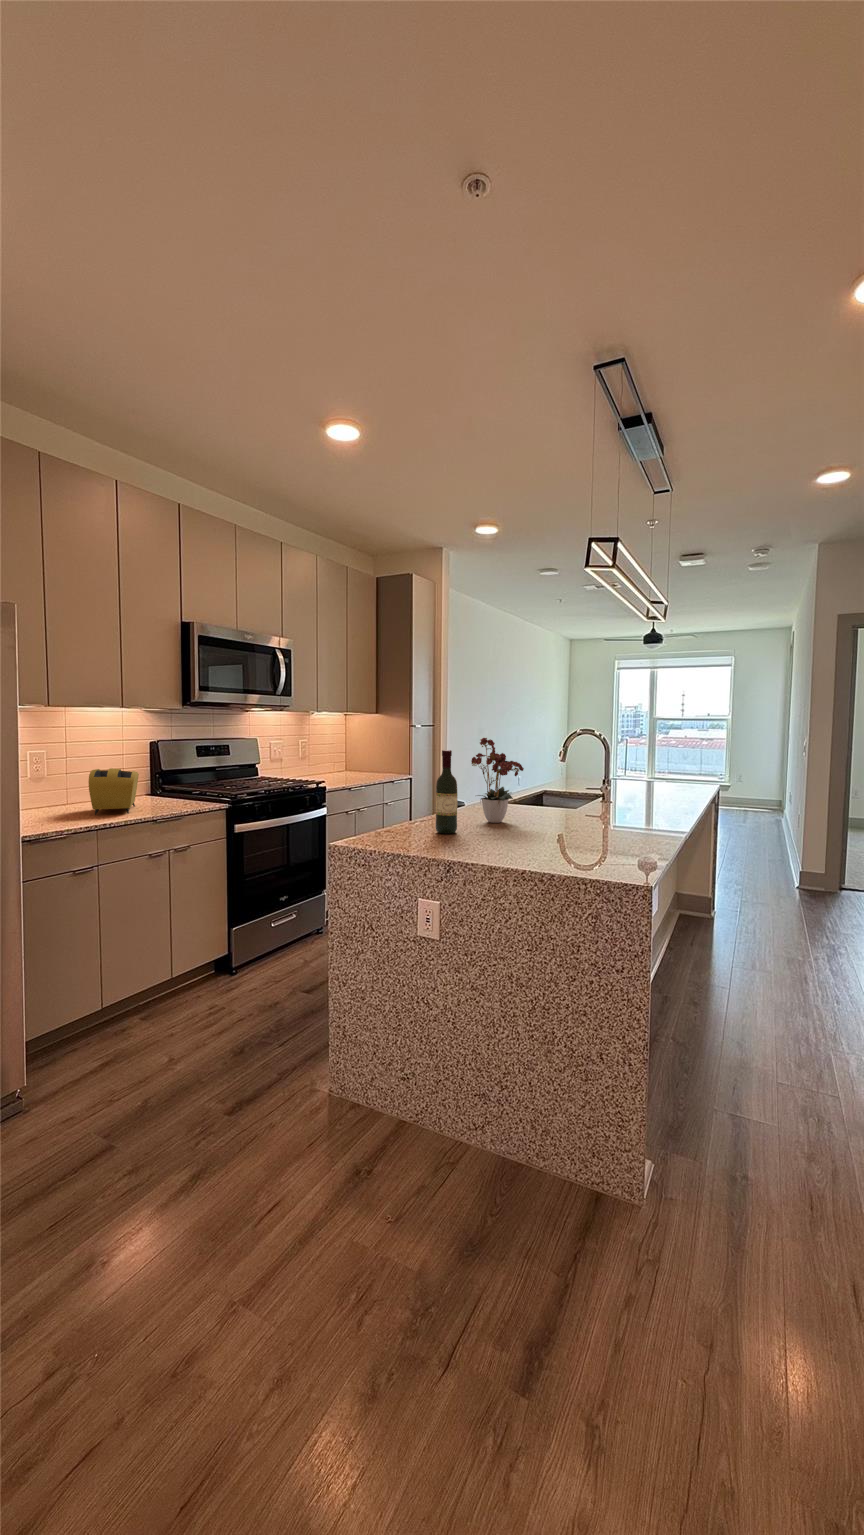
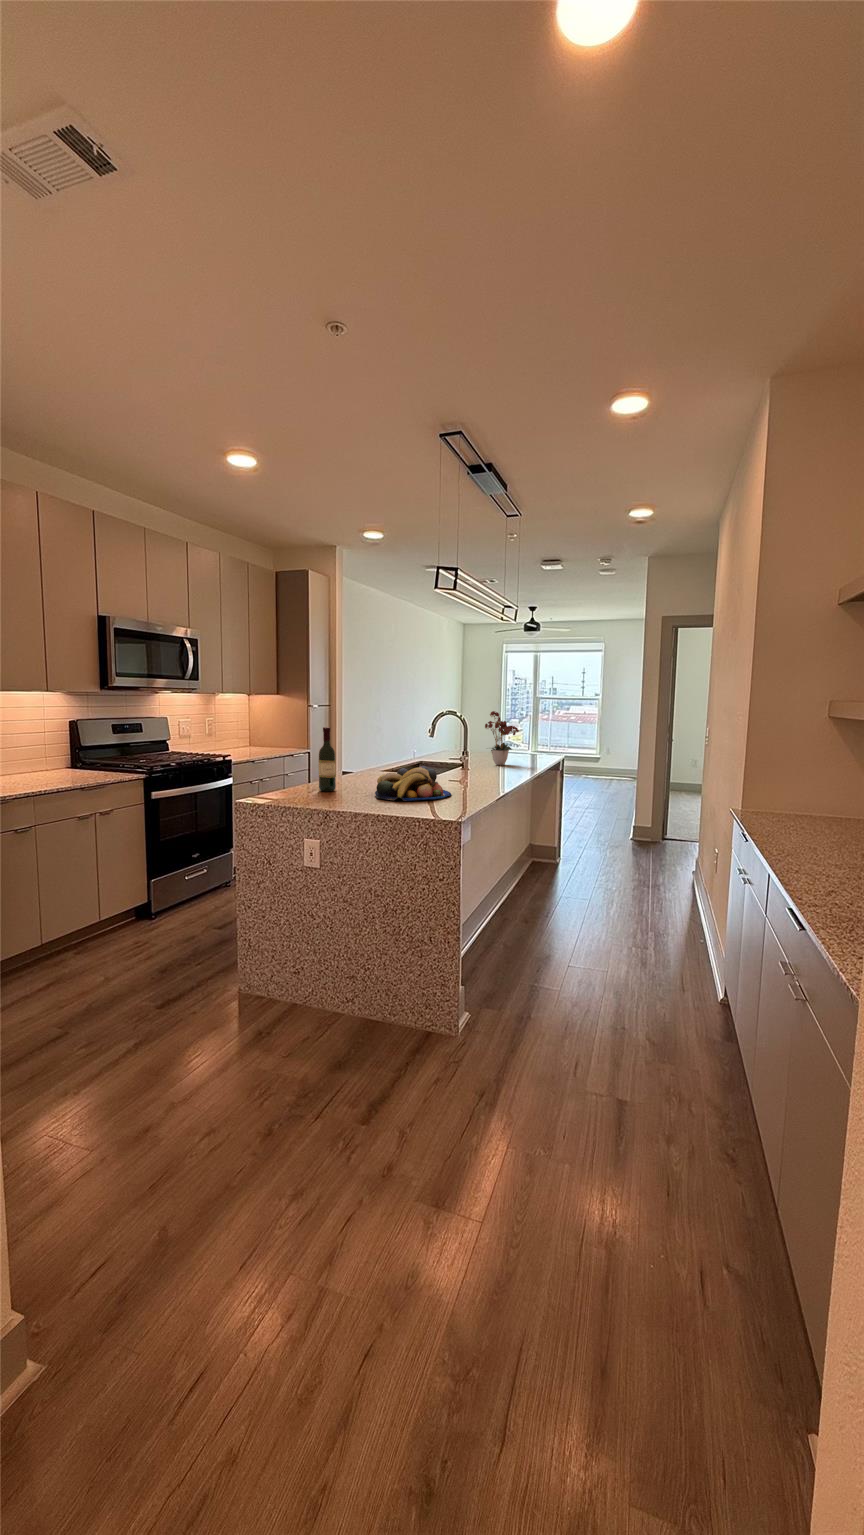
flower arrangement: present [471,738,524,823] -> present [485,711,519,765]
toaster: present [89,768,139,815] -> none [21,744,64,784]
fruit bowl: none [511,803,617,852] -> present [375,766,451,801]

